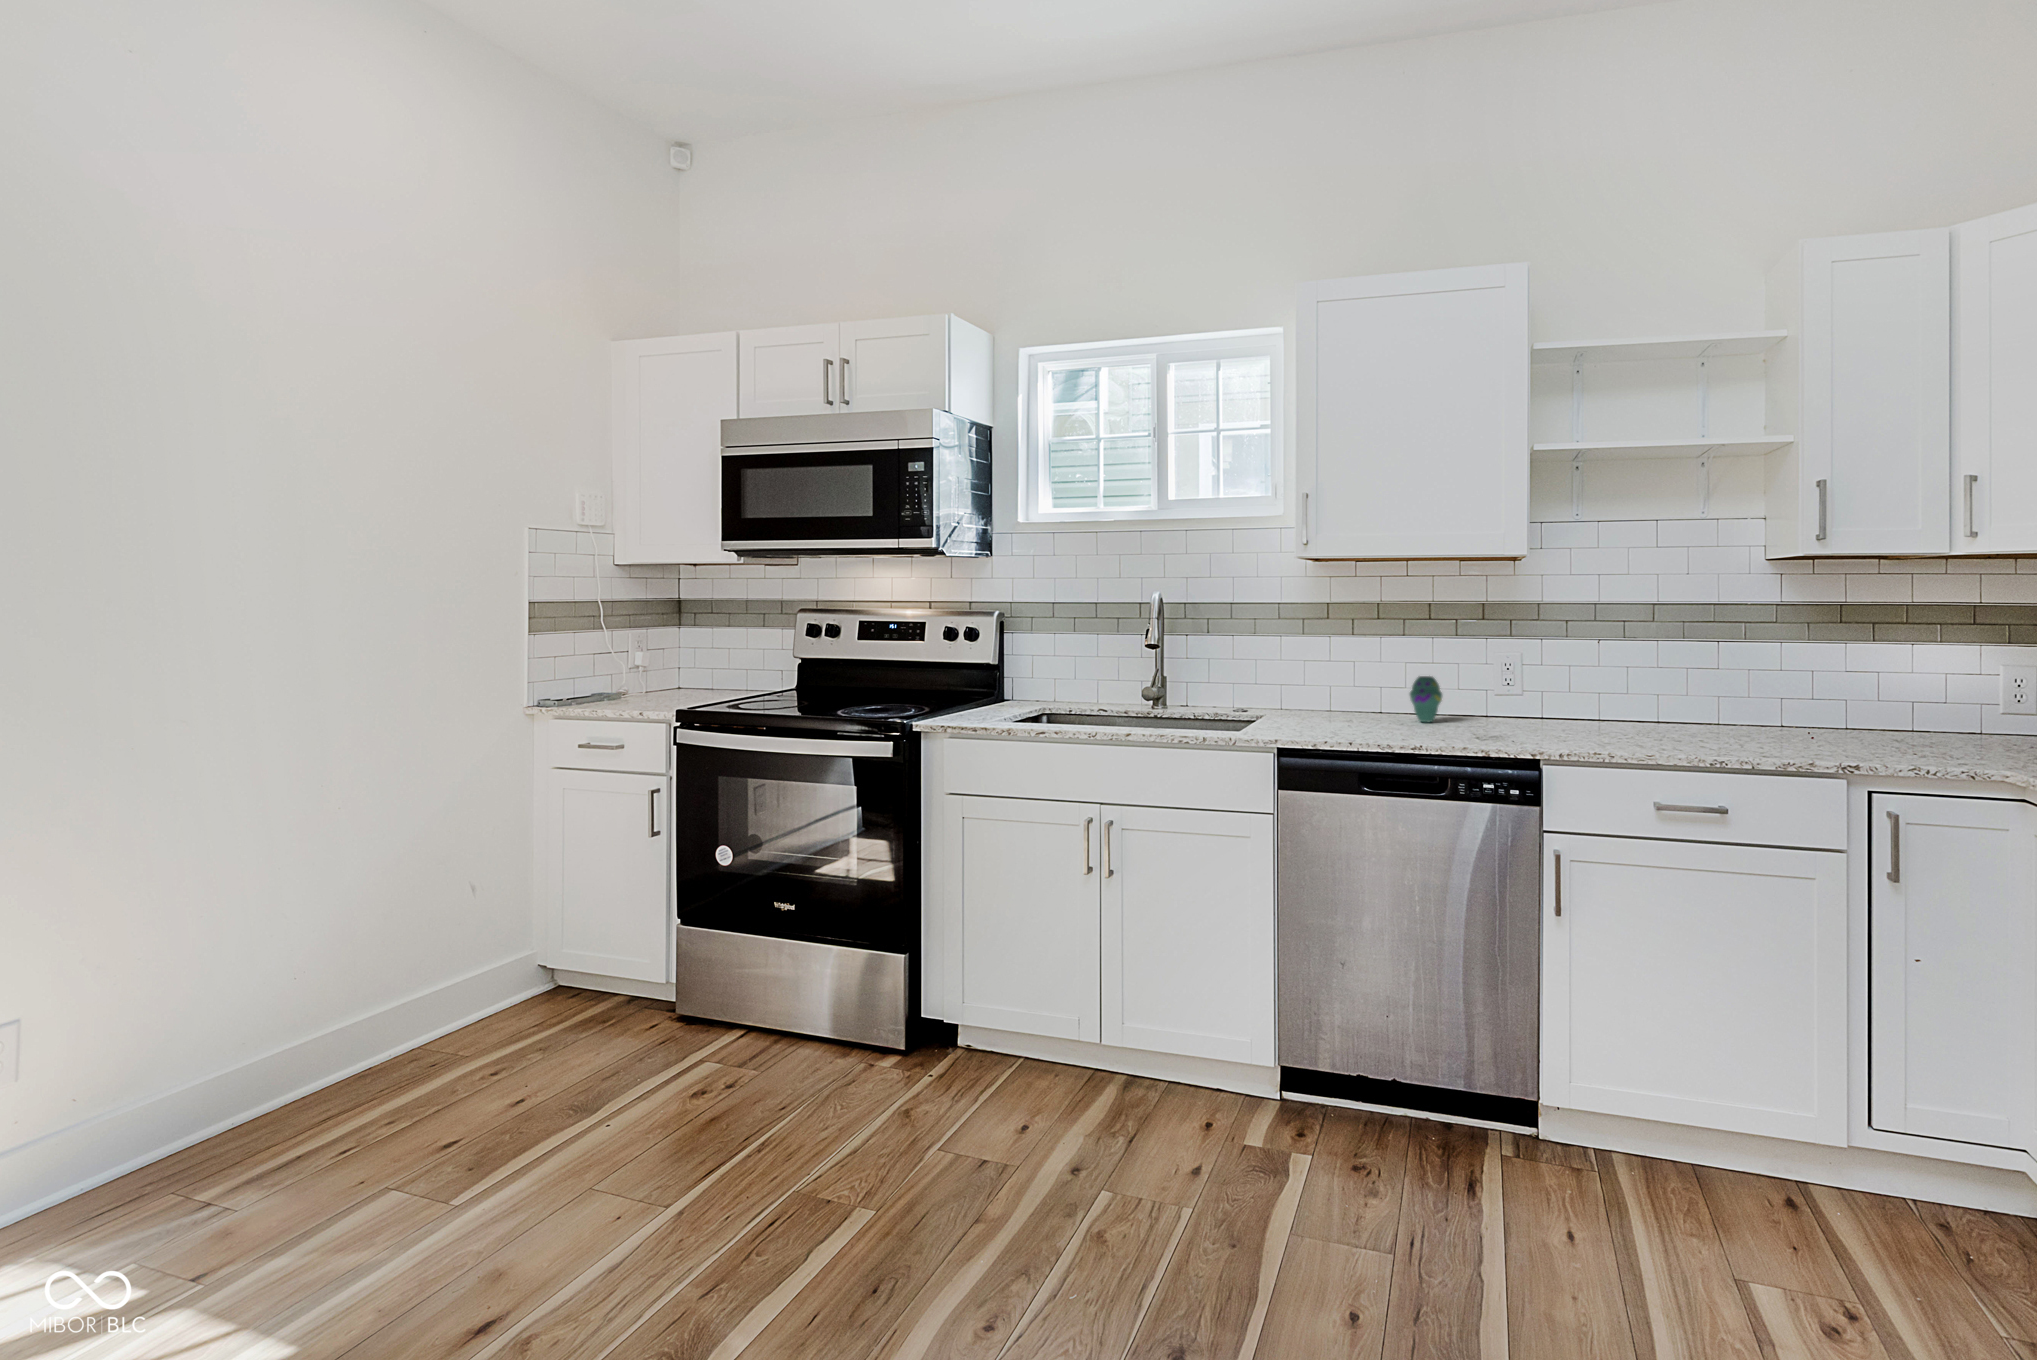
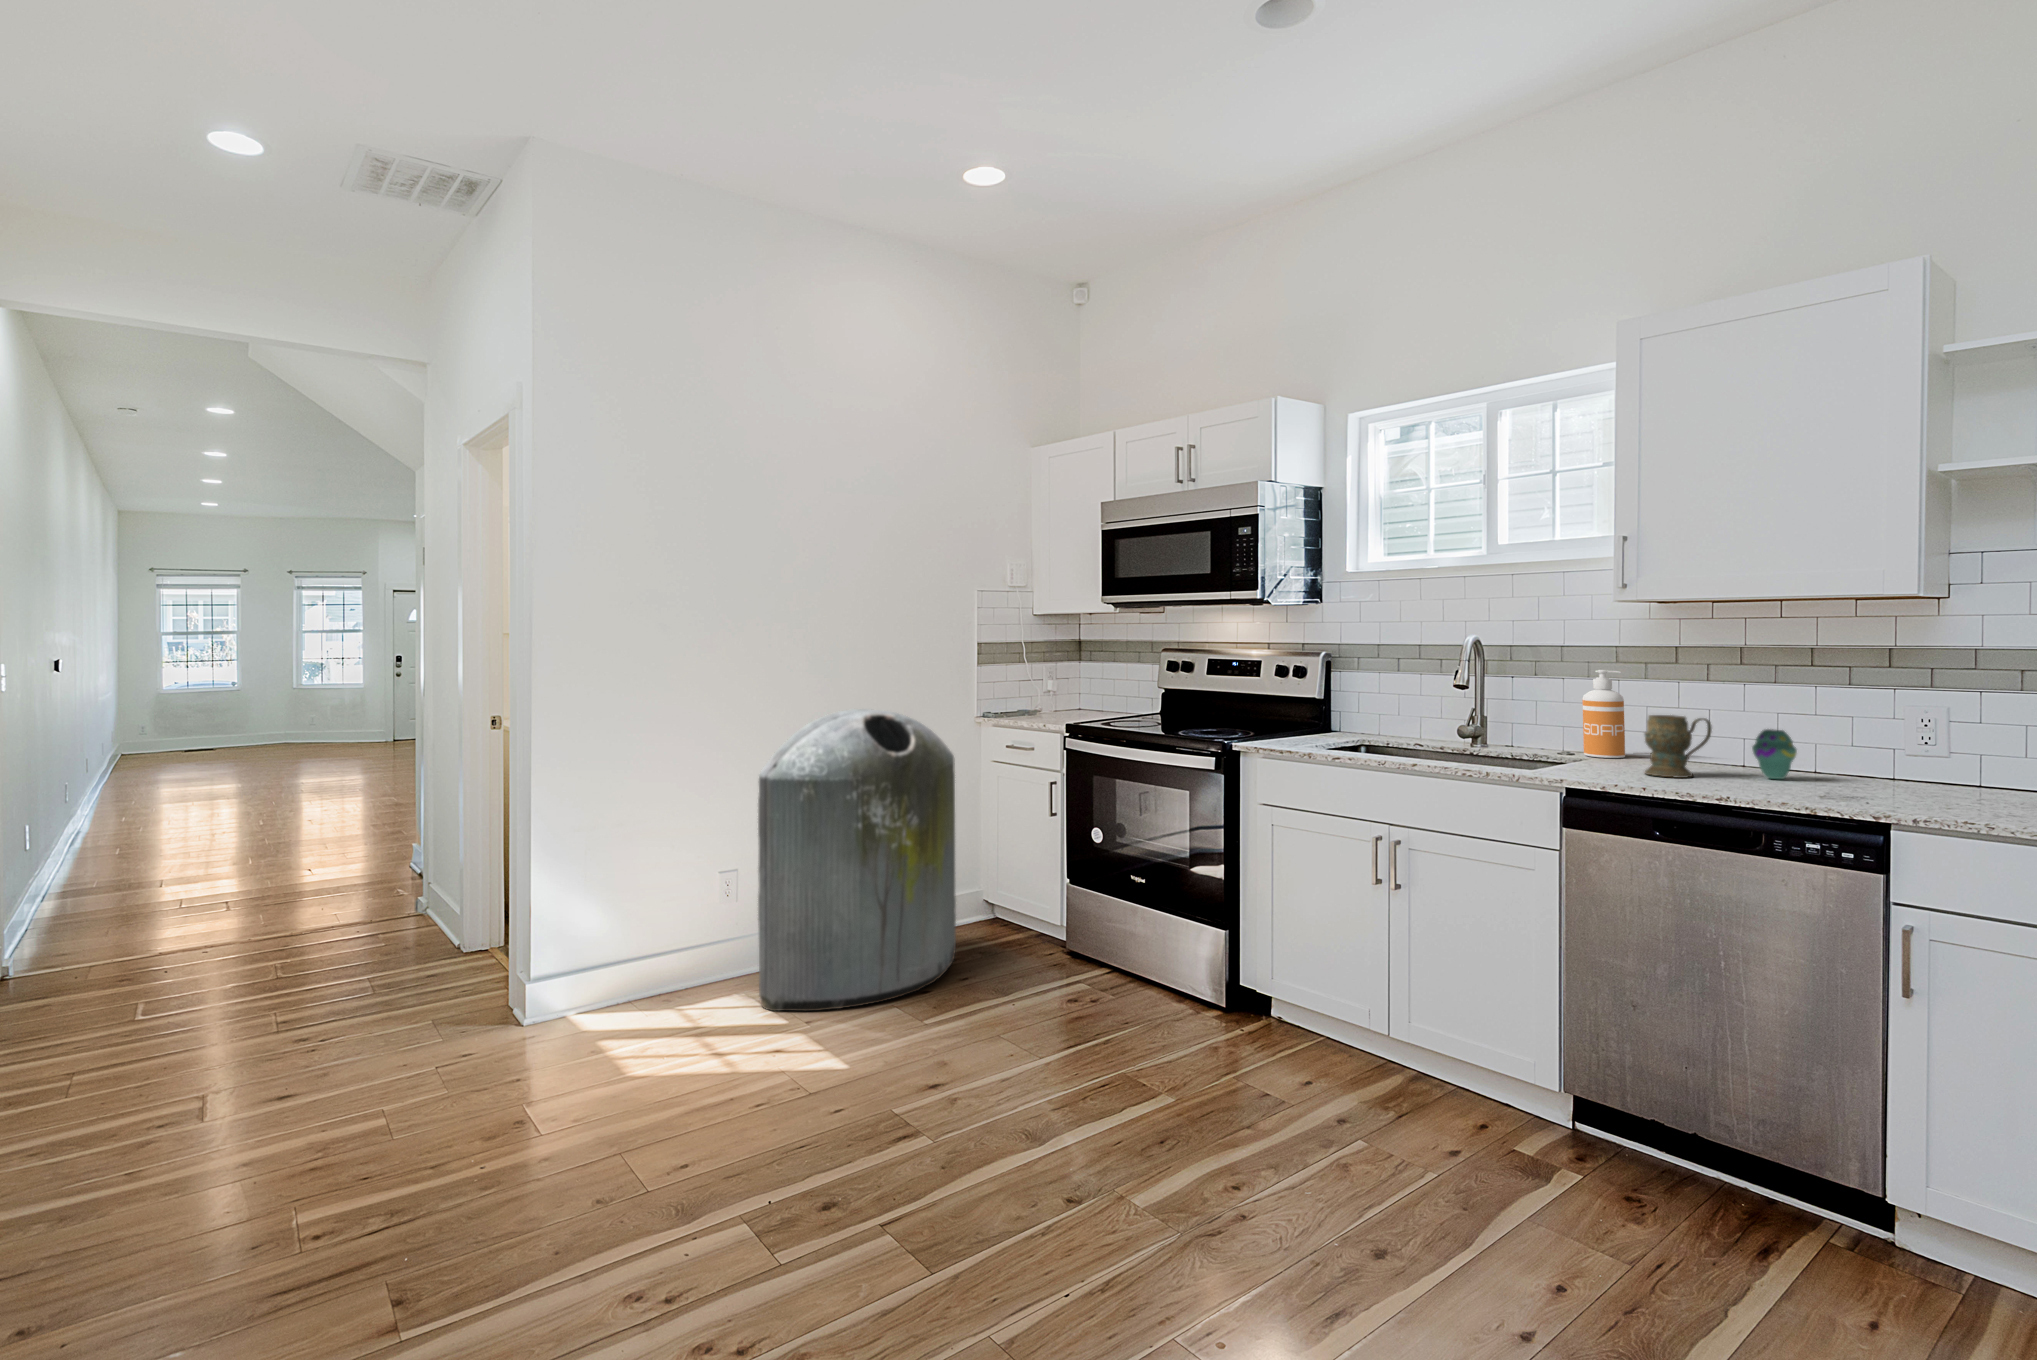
soap dispenser: none [1257,624,1291,711] -> present [1582,670,1625,758]
mug: none [1330,667,1382,729] -> present [1645,715,1712,778]
trash can: none [90,718,504,1277] -> present [758,709,956,1011]

